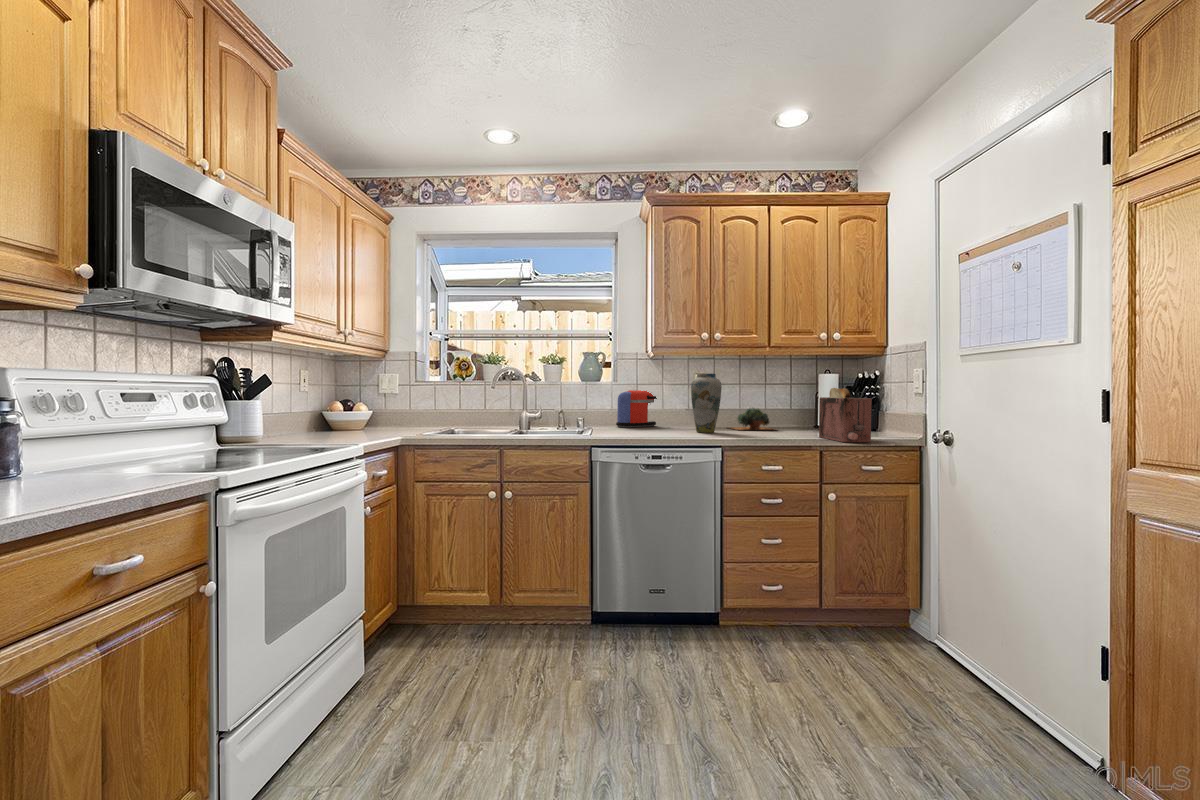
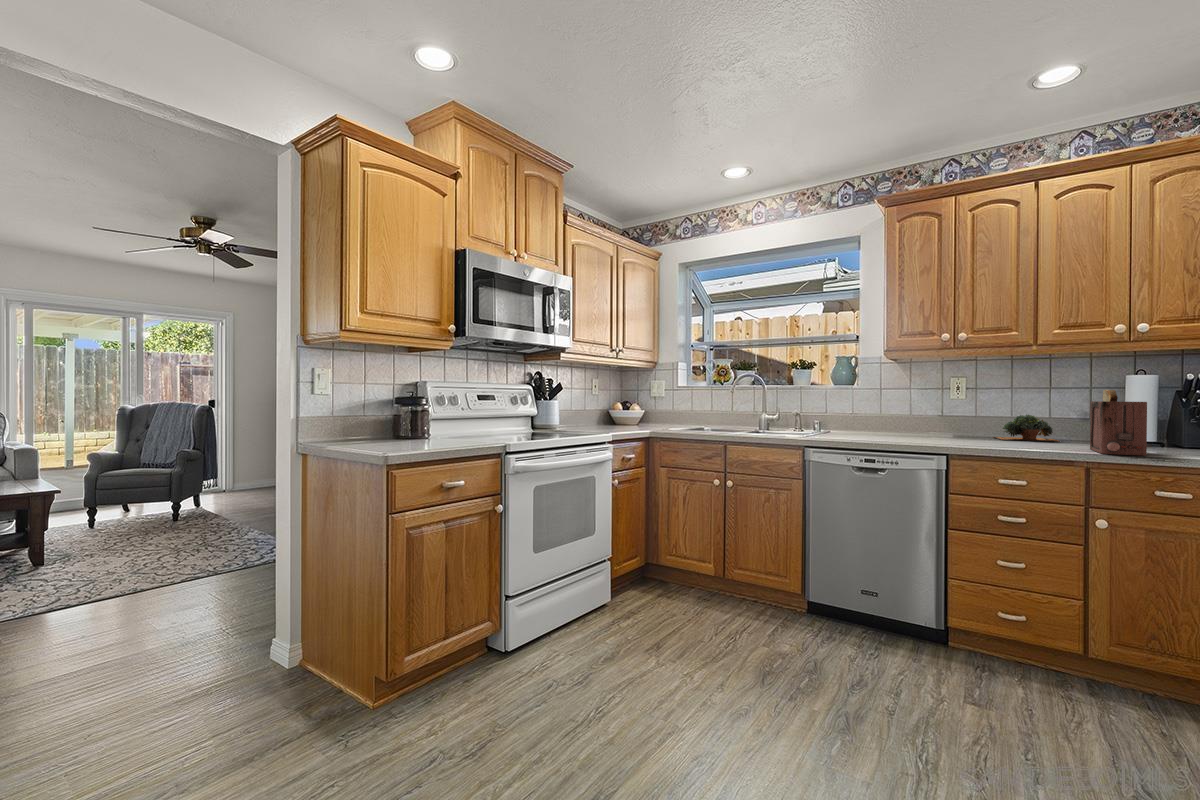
vase: present [691,373,722,433] -> none [929,376,967,440]
coffee maker: present [616,390,657,427] -> none [858,395,914,433]

